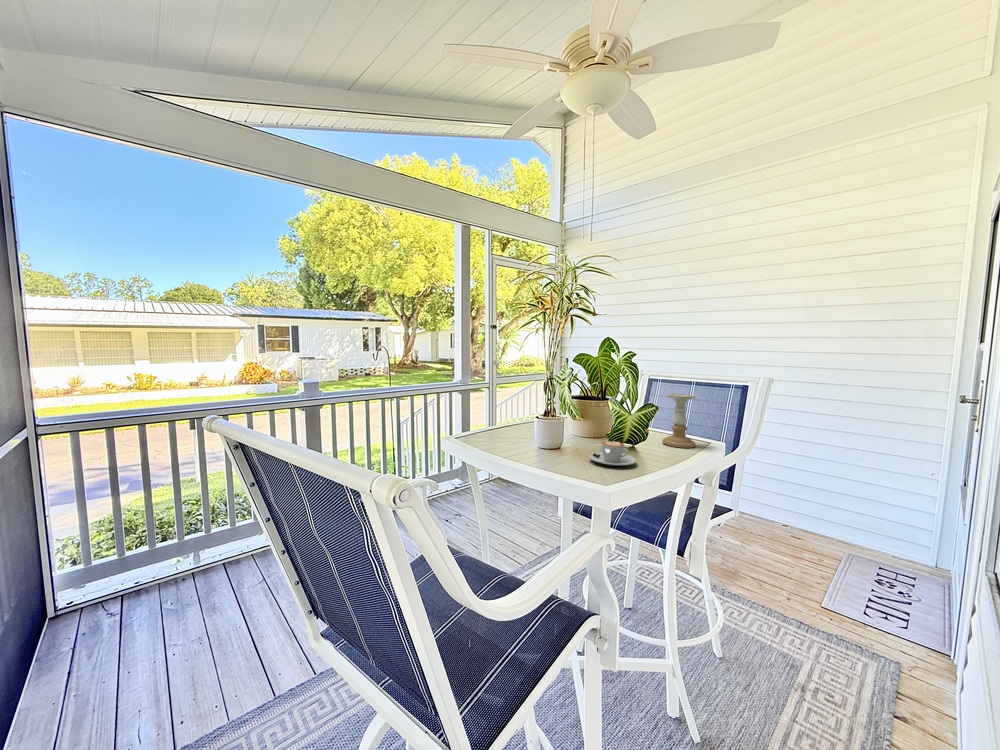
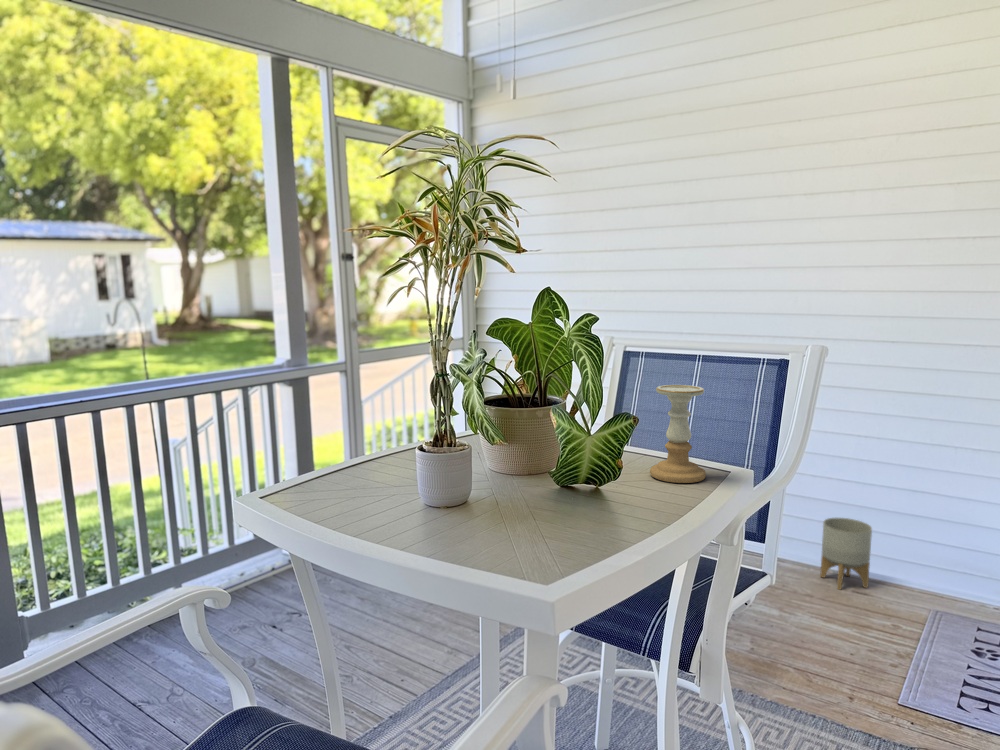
coffee cup: present [589,441,636,466] -> none [518,492,604,542]
planter: none [771,493,807,539] -> present [820,518,872,589]

